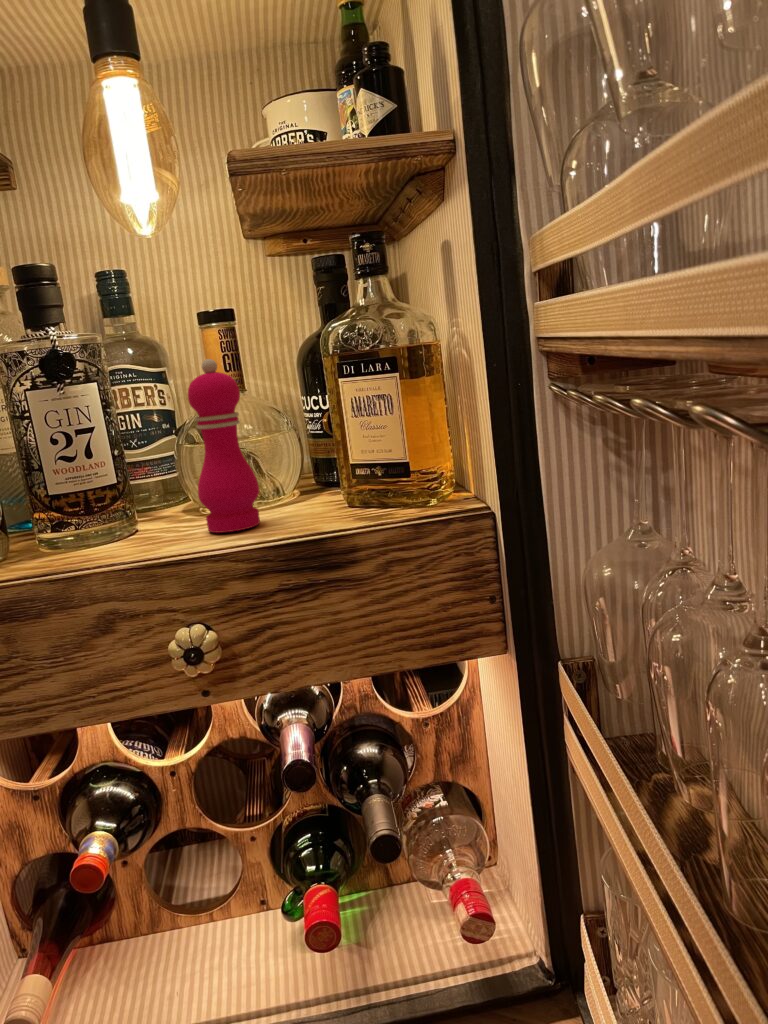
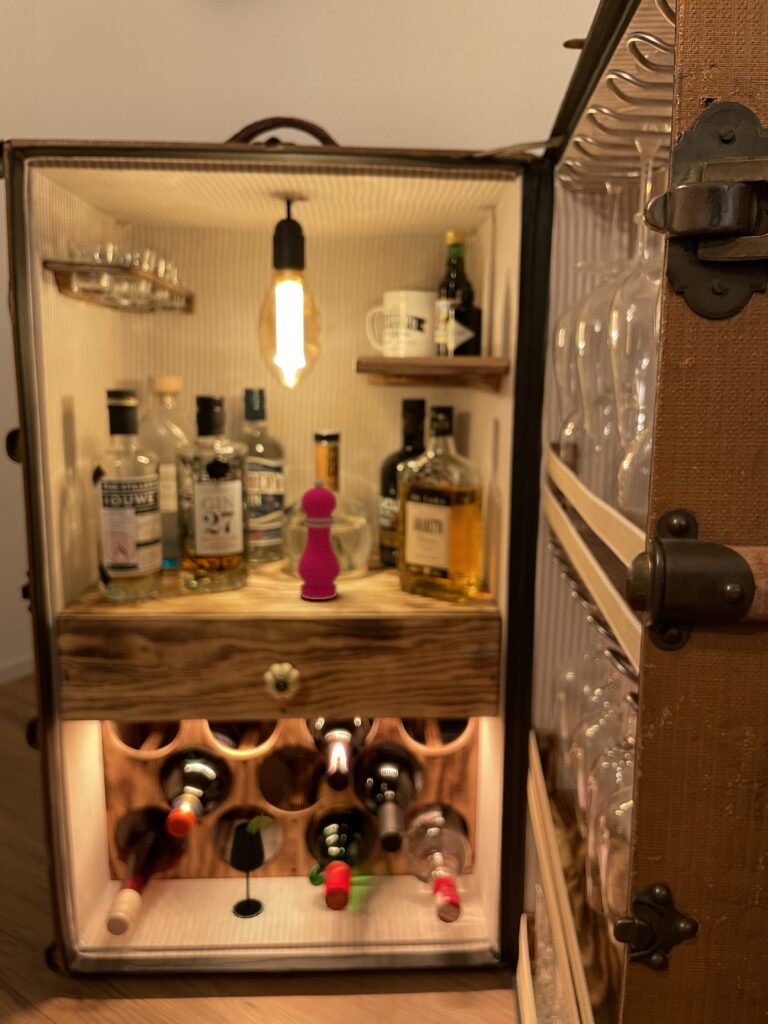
wine glass: none [170,834,227,980] -> present [229,813,272,918]

